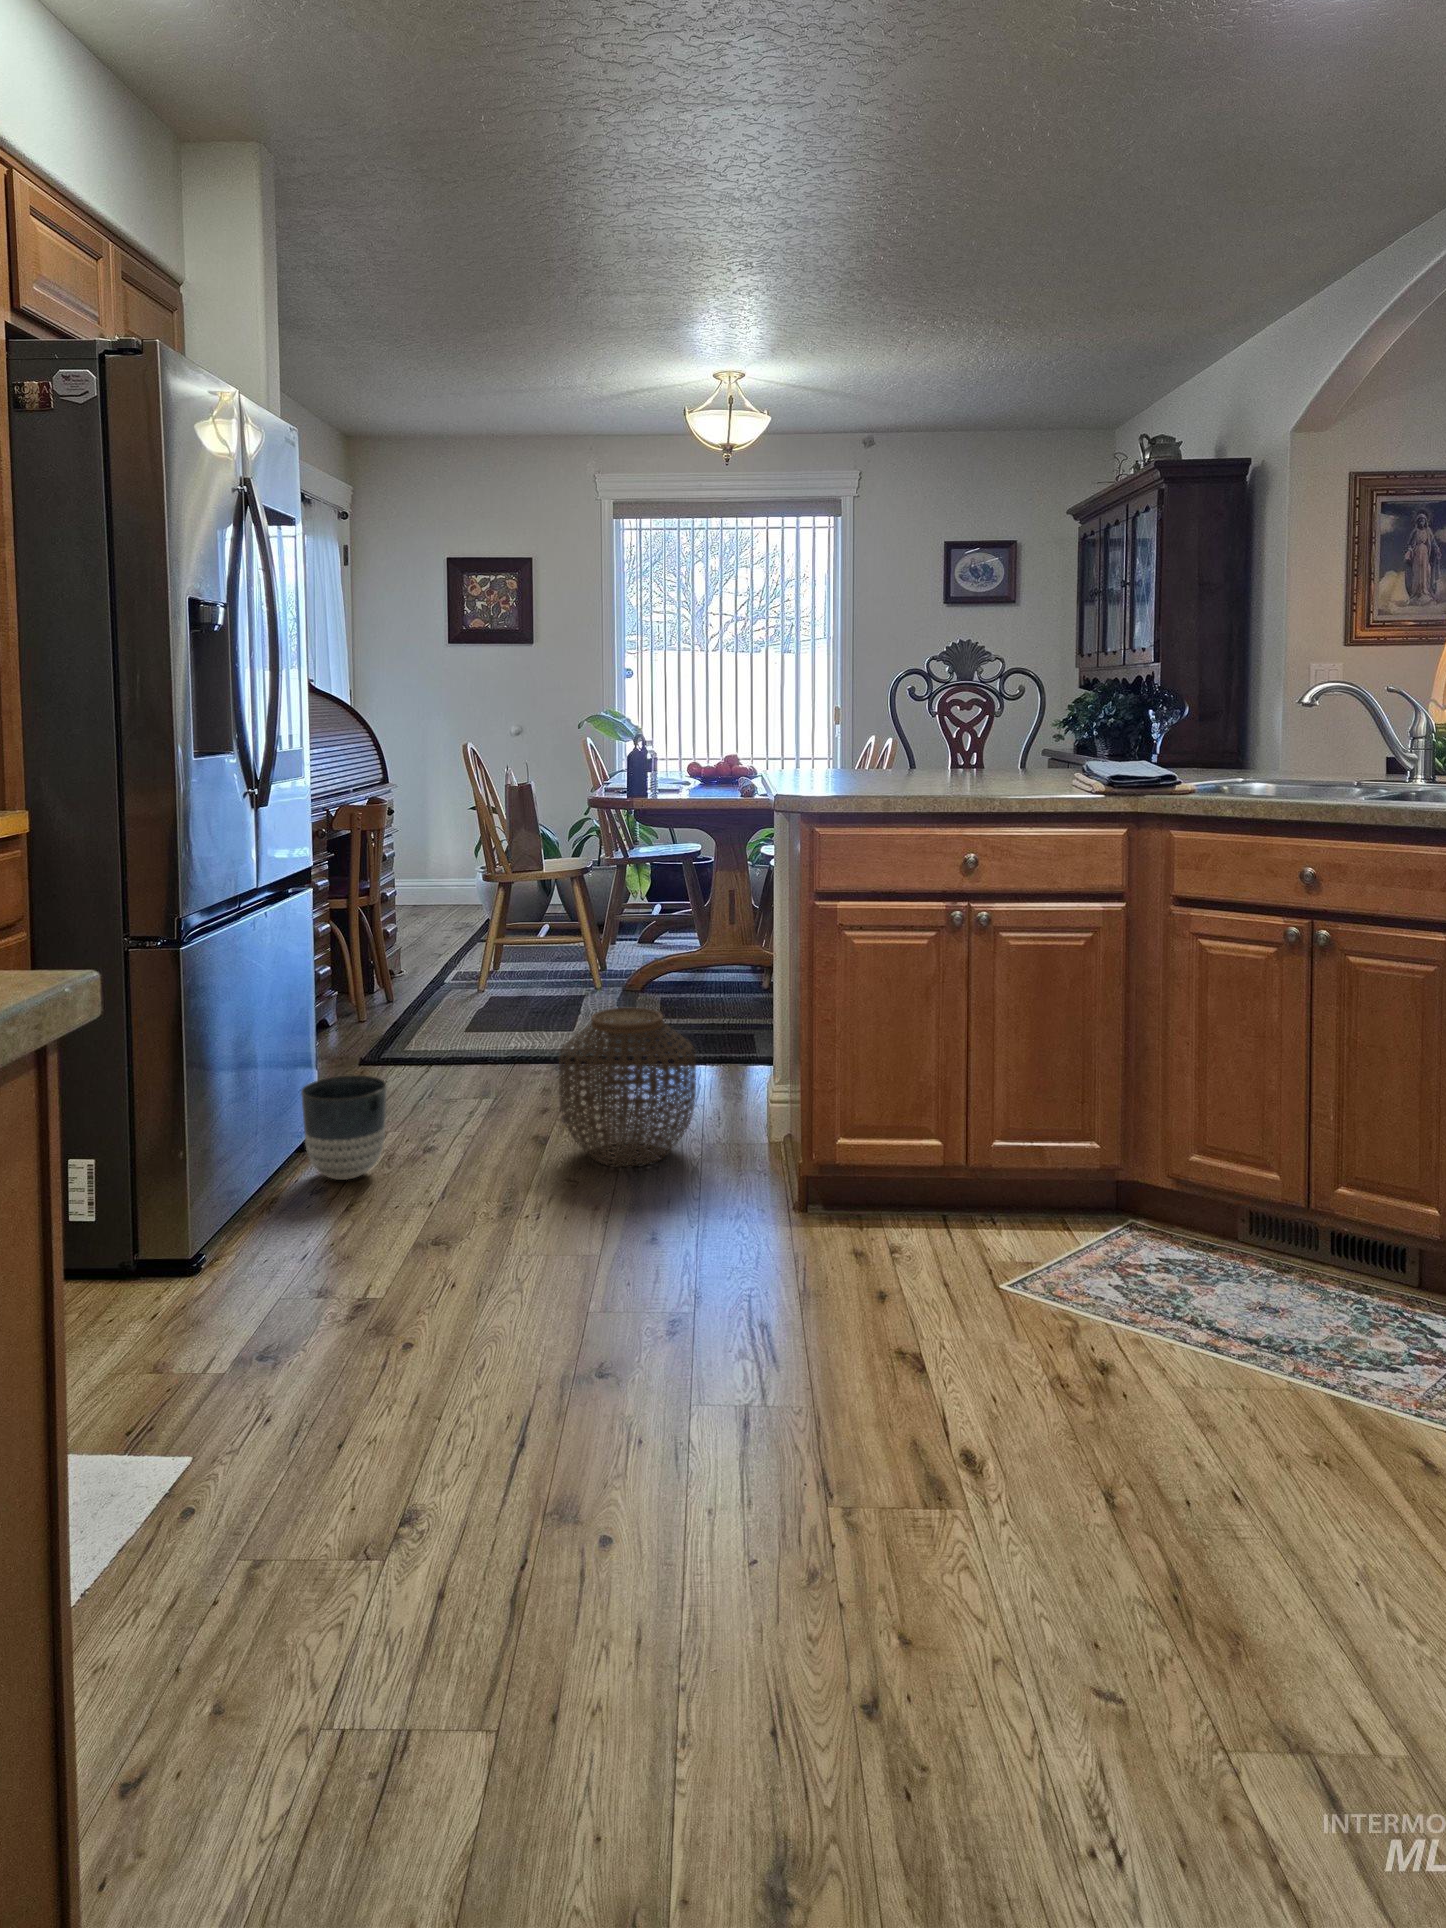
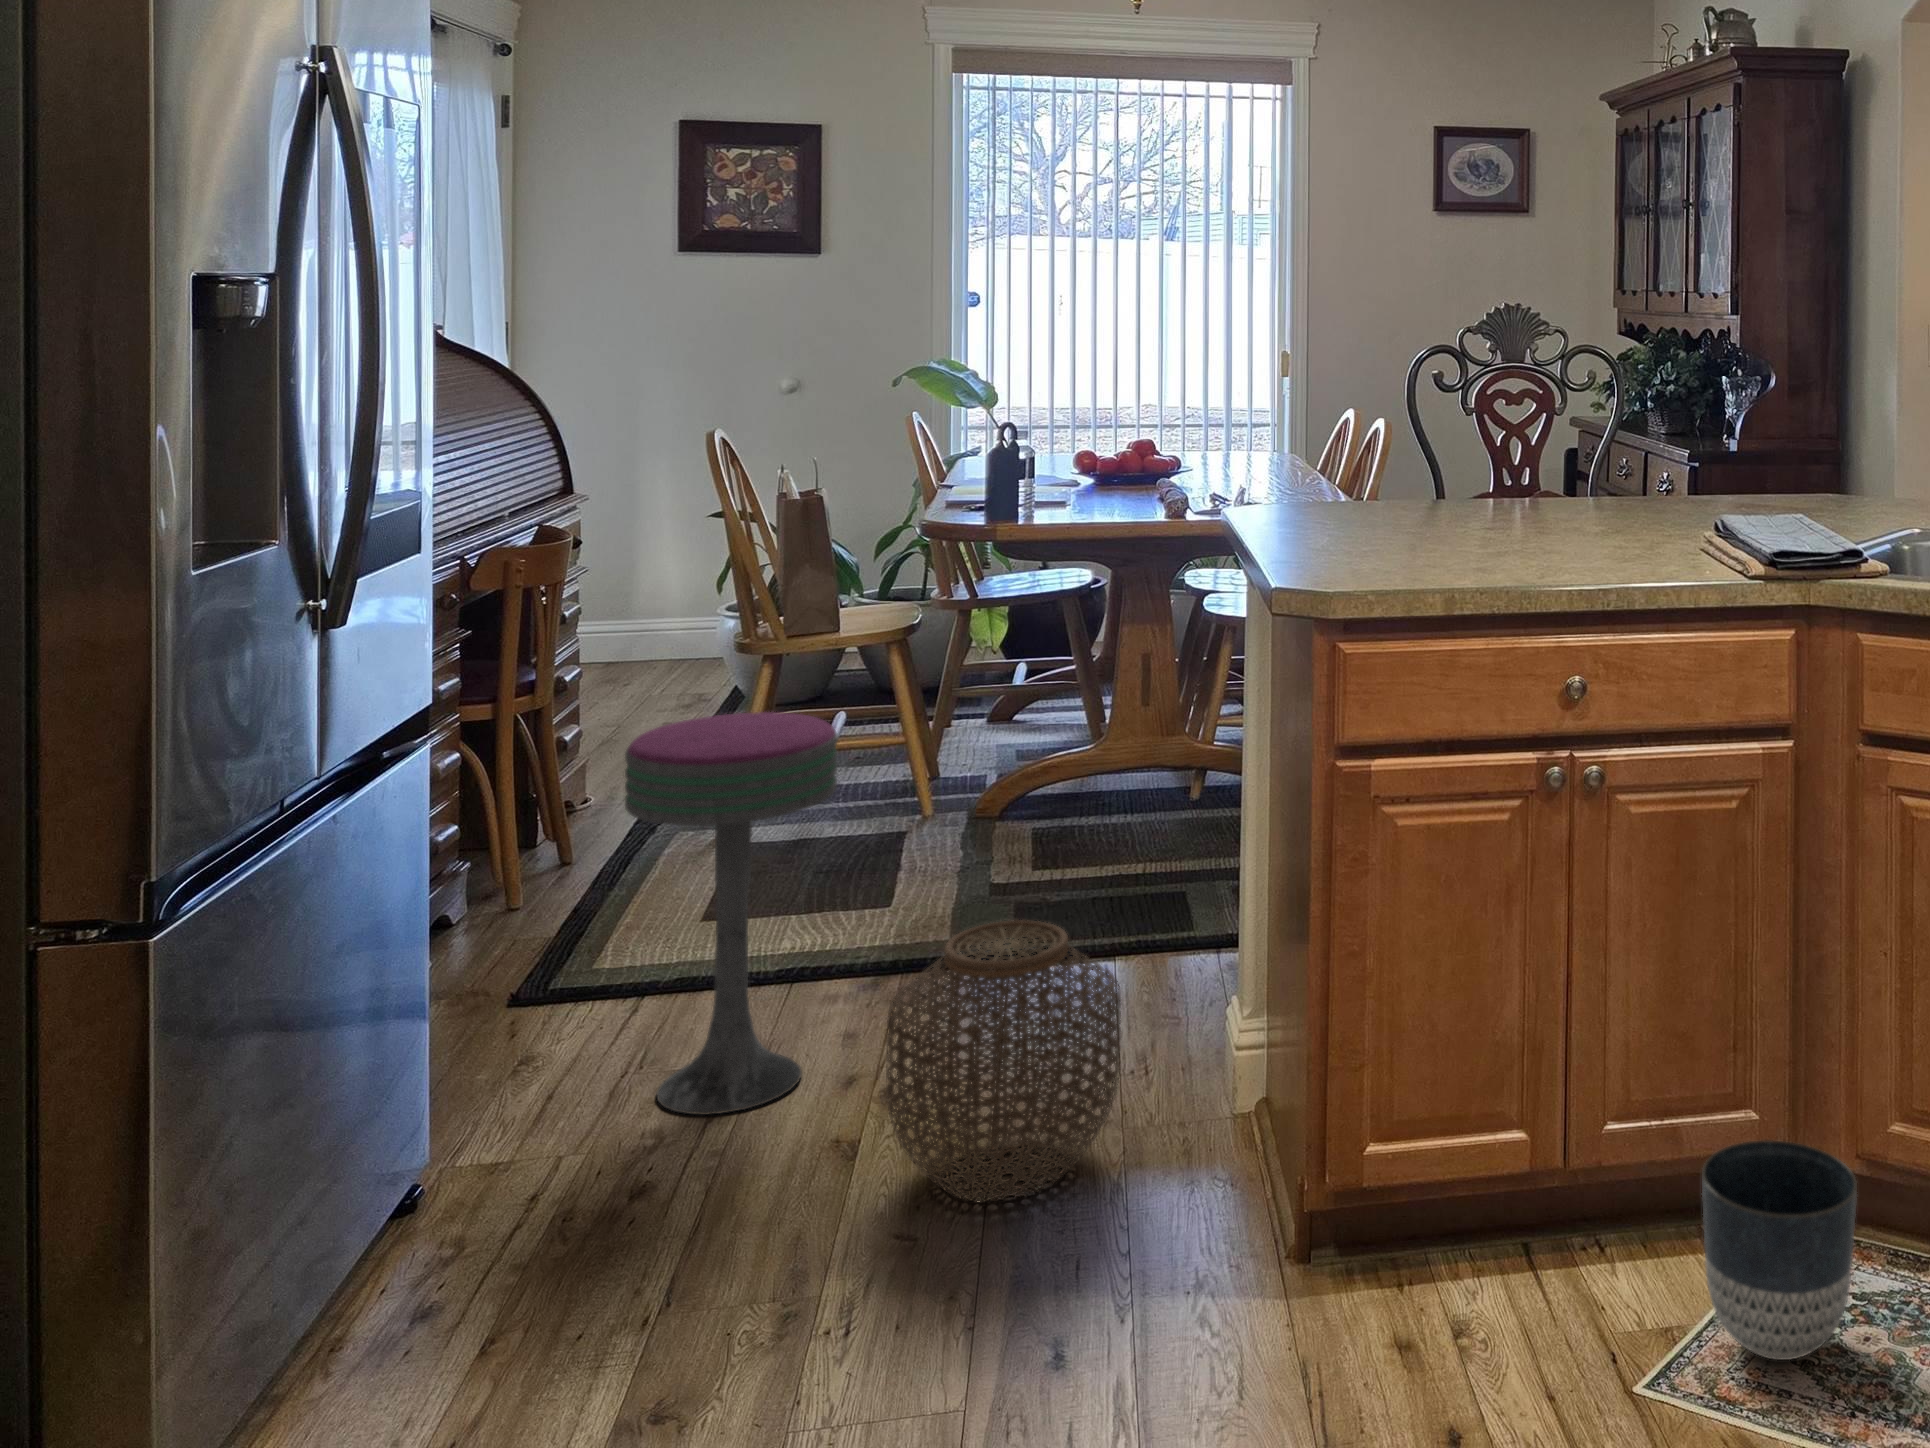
bar stool: none [415,889,533,1116] -> present [625,712,838,1115]
planter: present [301,1075,387,1180] -> present [1702,1140,1857,1360]

